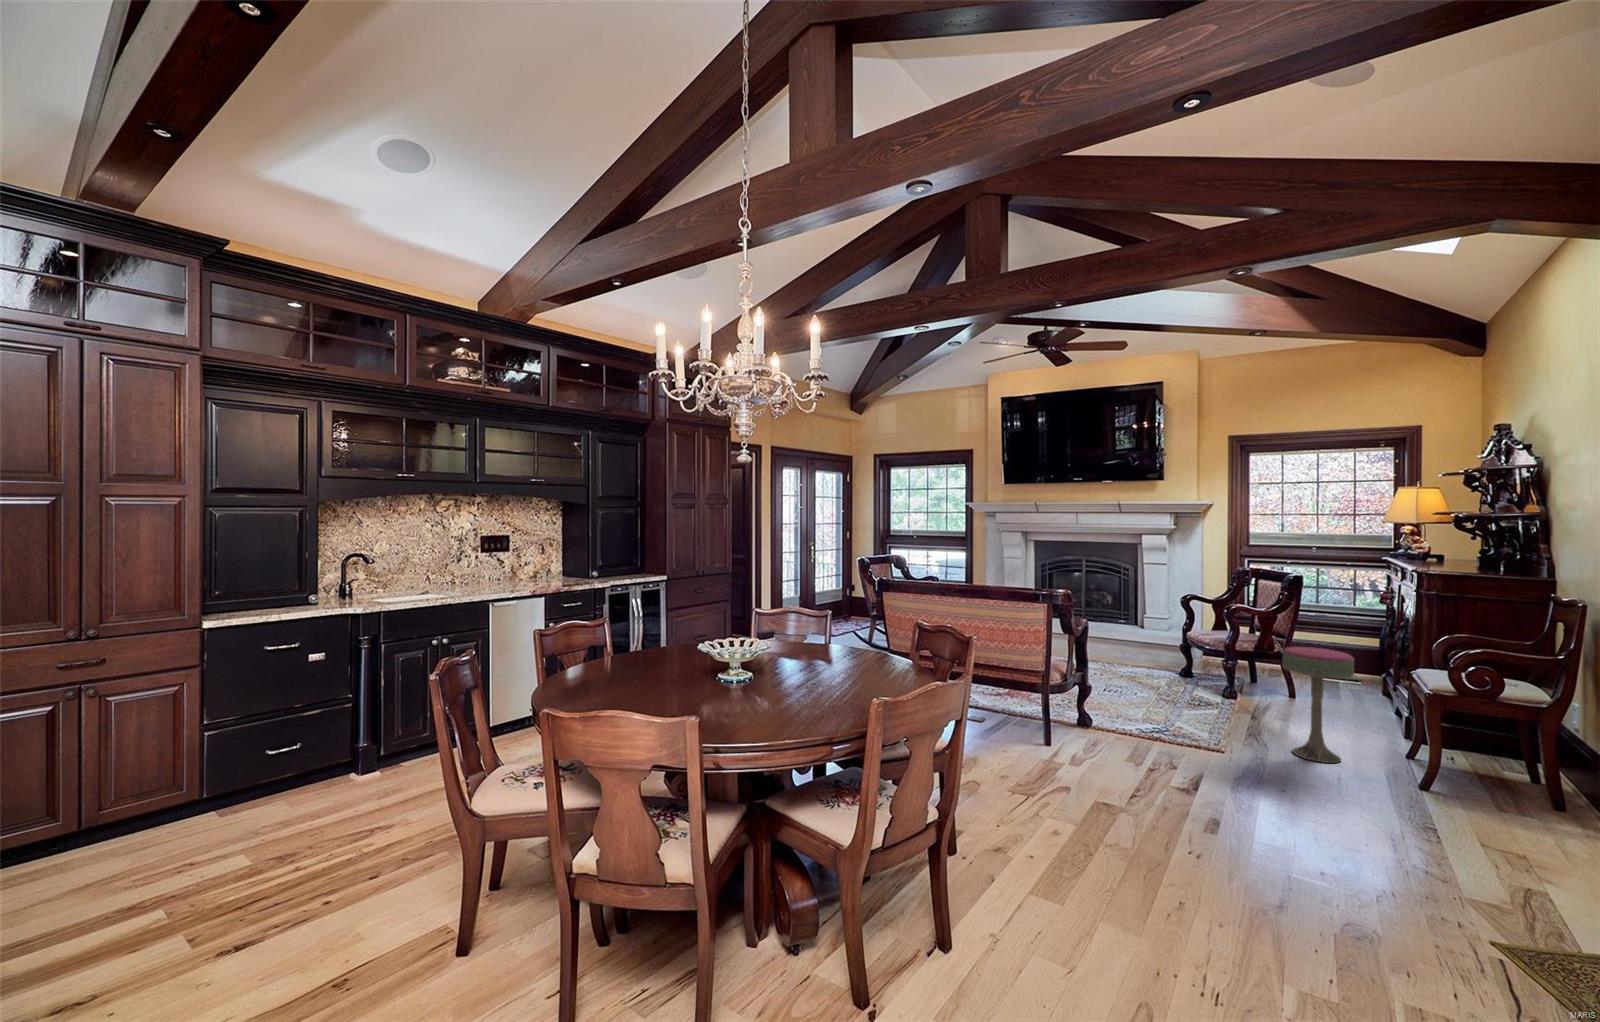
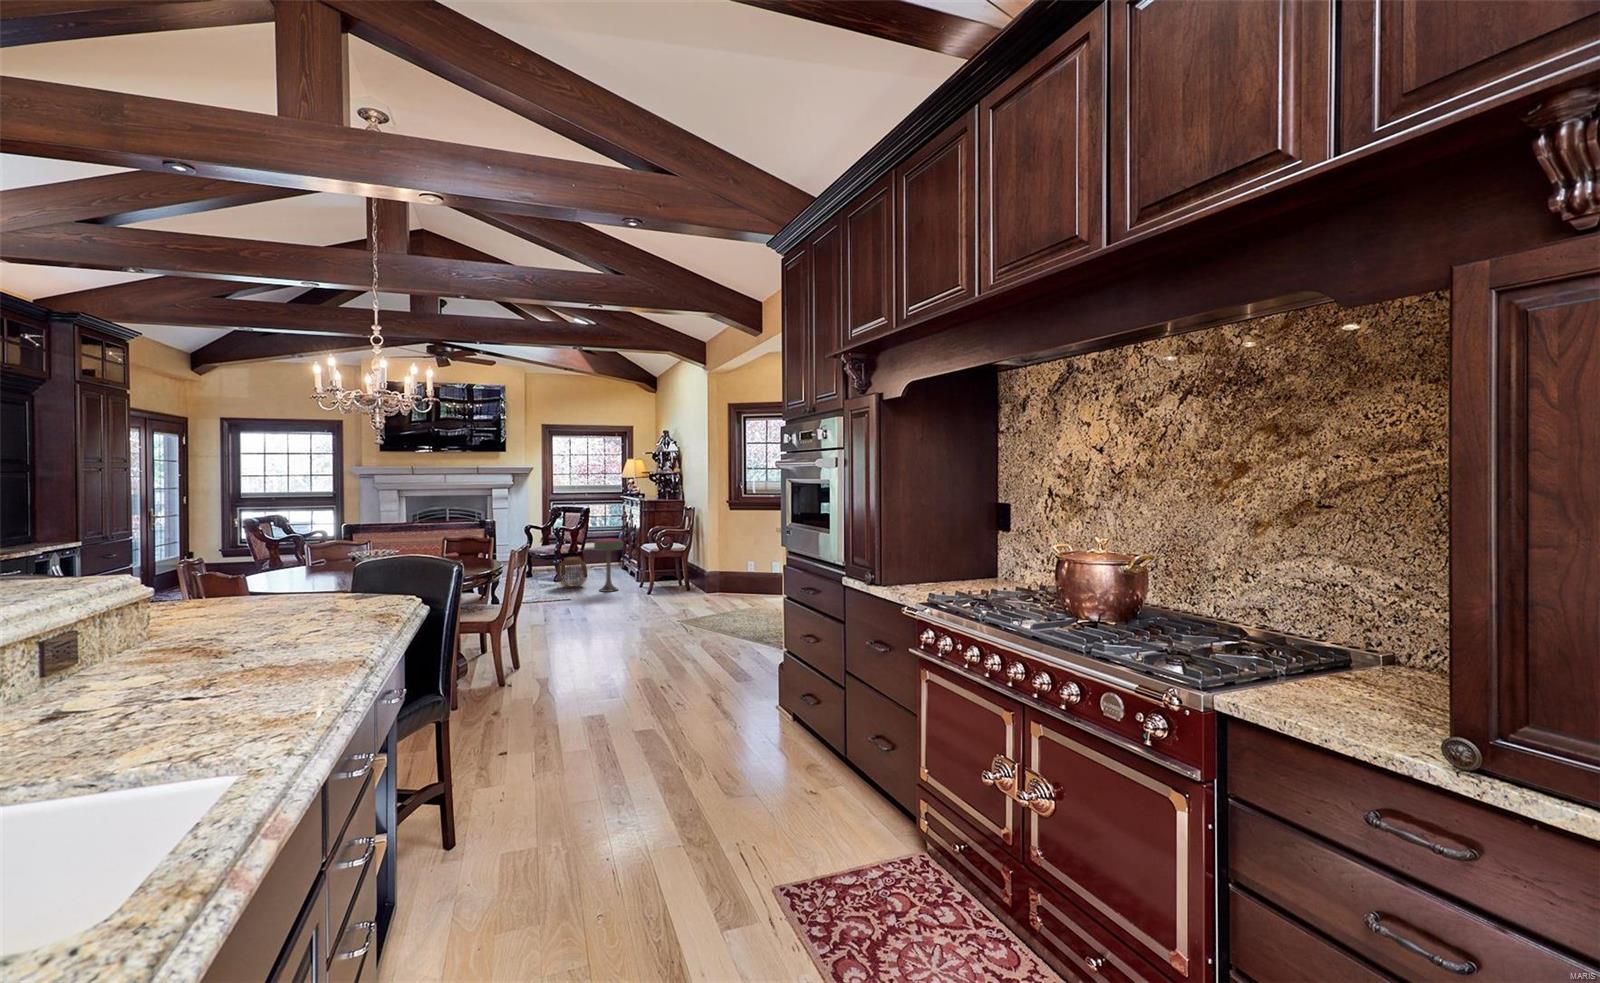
woven basket: none [1212,668,1275,730] -> present [558,557,587,588]

